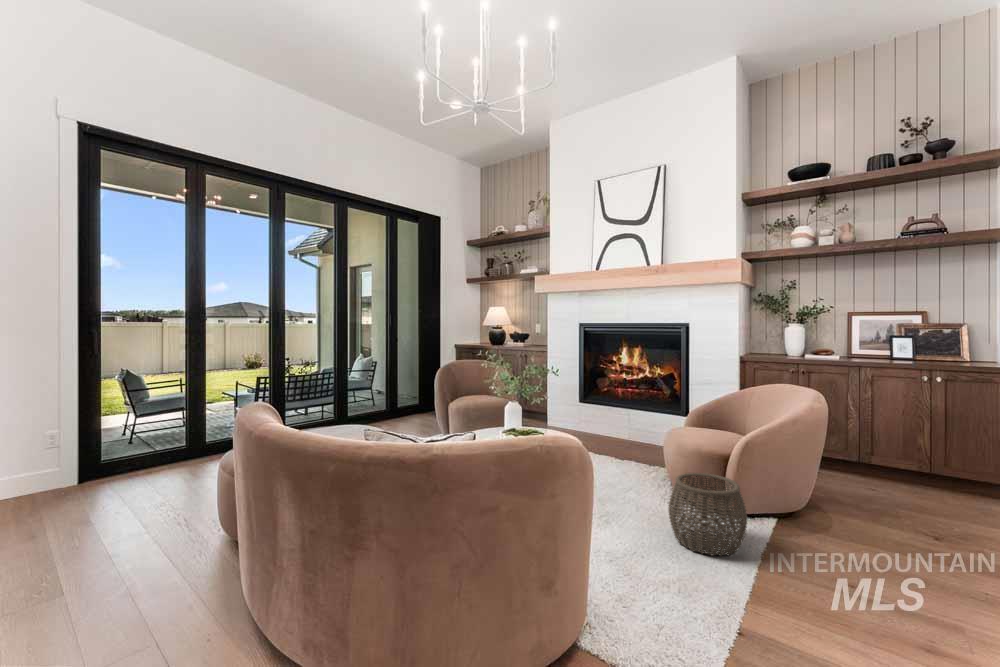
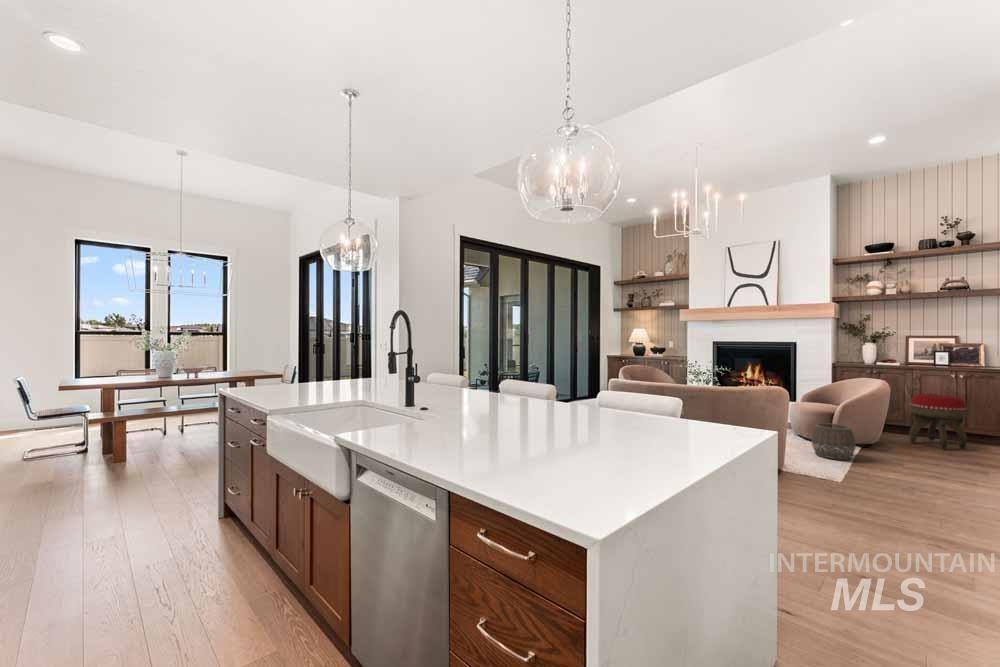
footstool: none [850,407,946,511] -> present [909,394,967,450]

